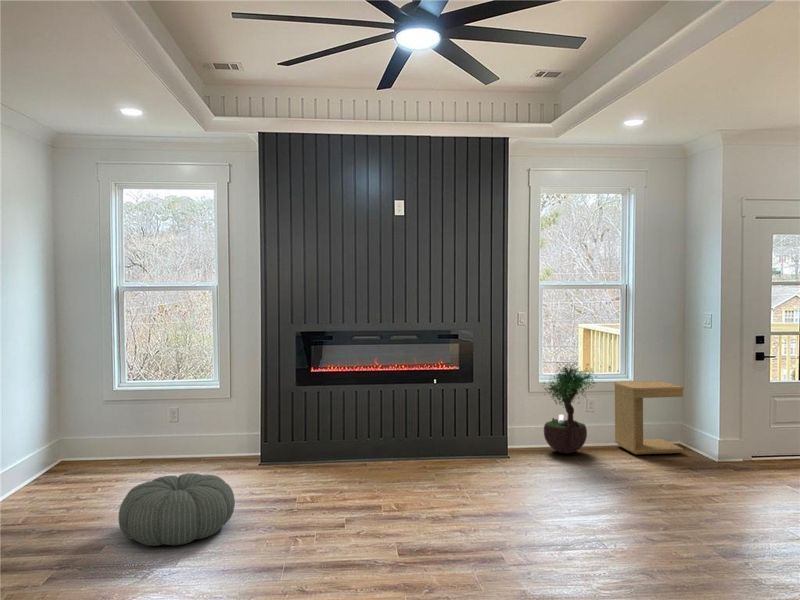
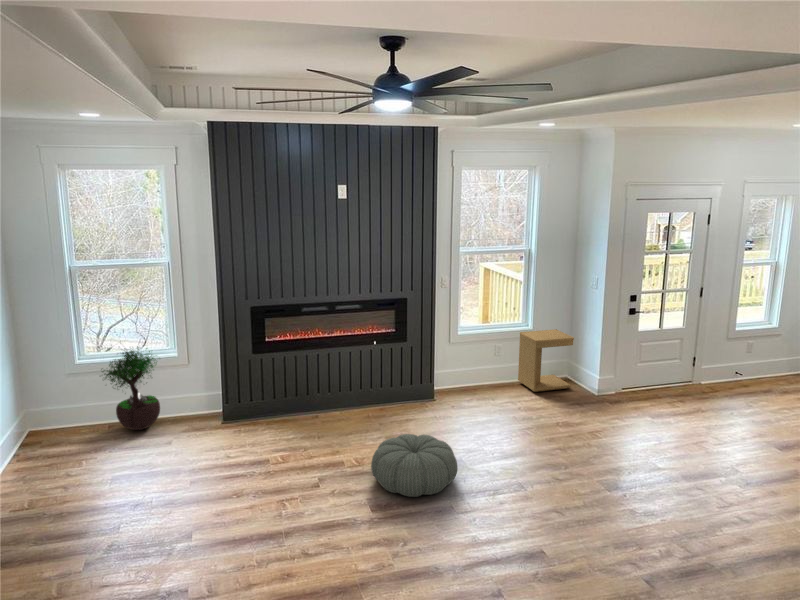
potted tree: present [544,364,595,453] -> present [102,347,160,430]
pouf: present [118,473,235,546] -> present [371,434,457,497]

